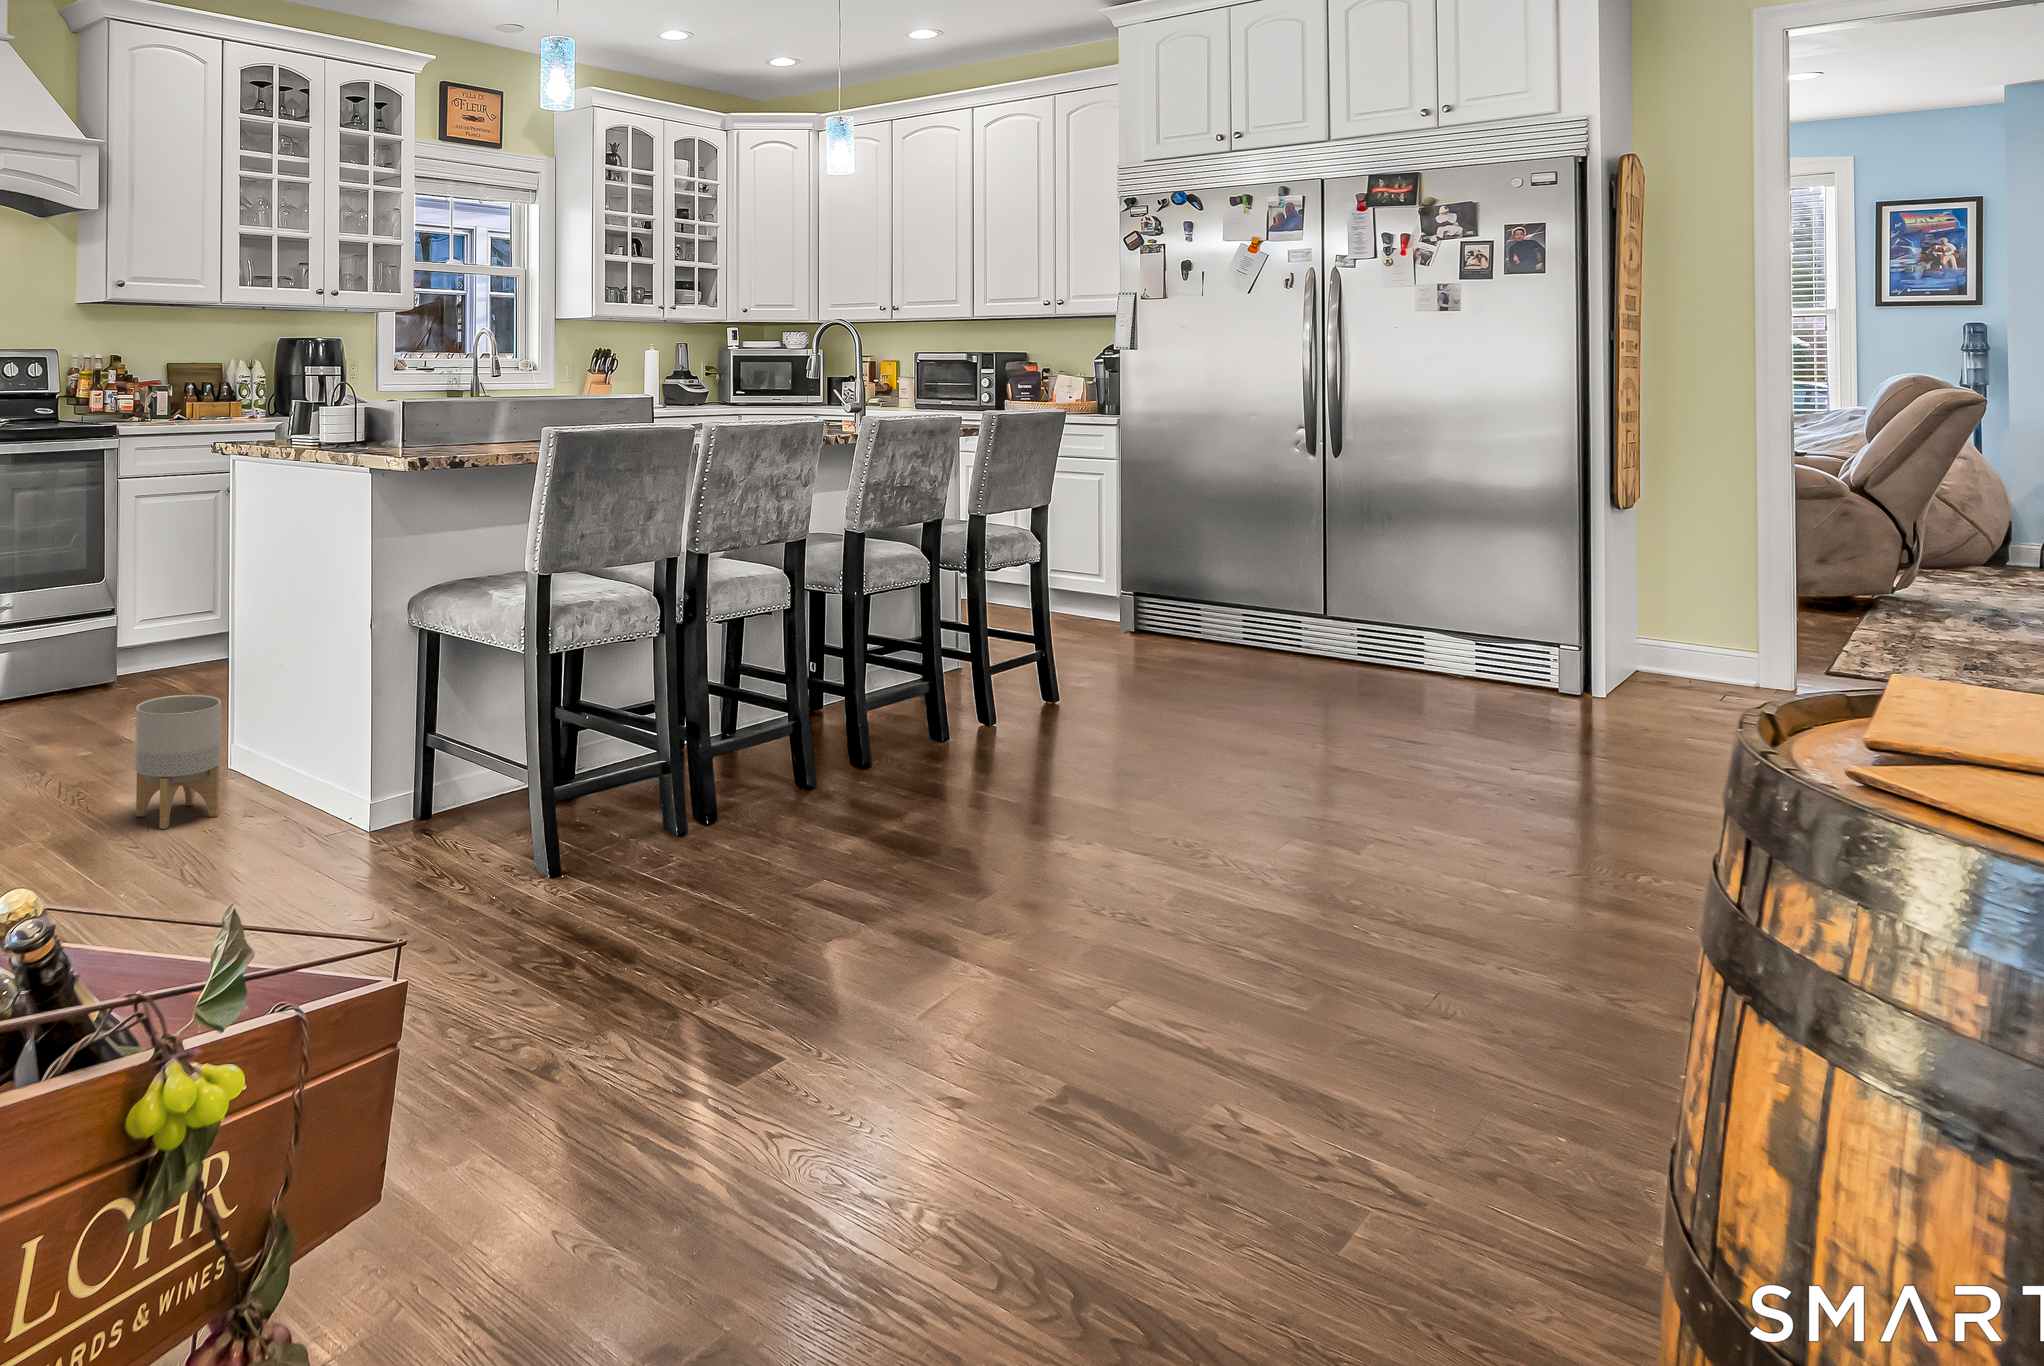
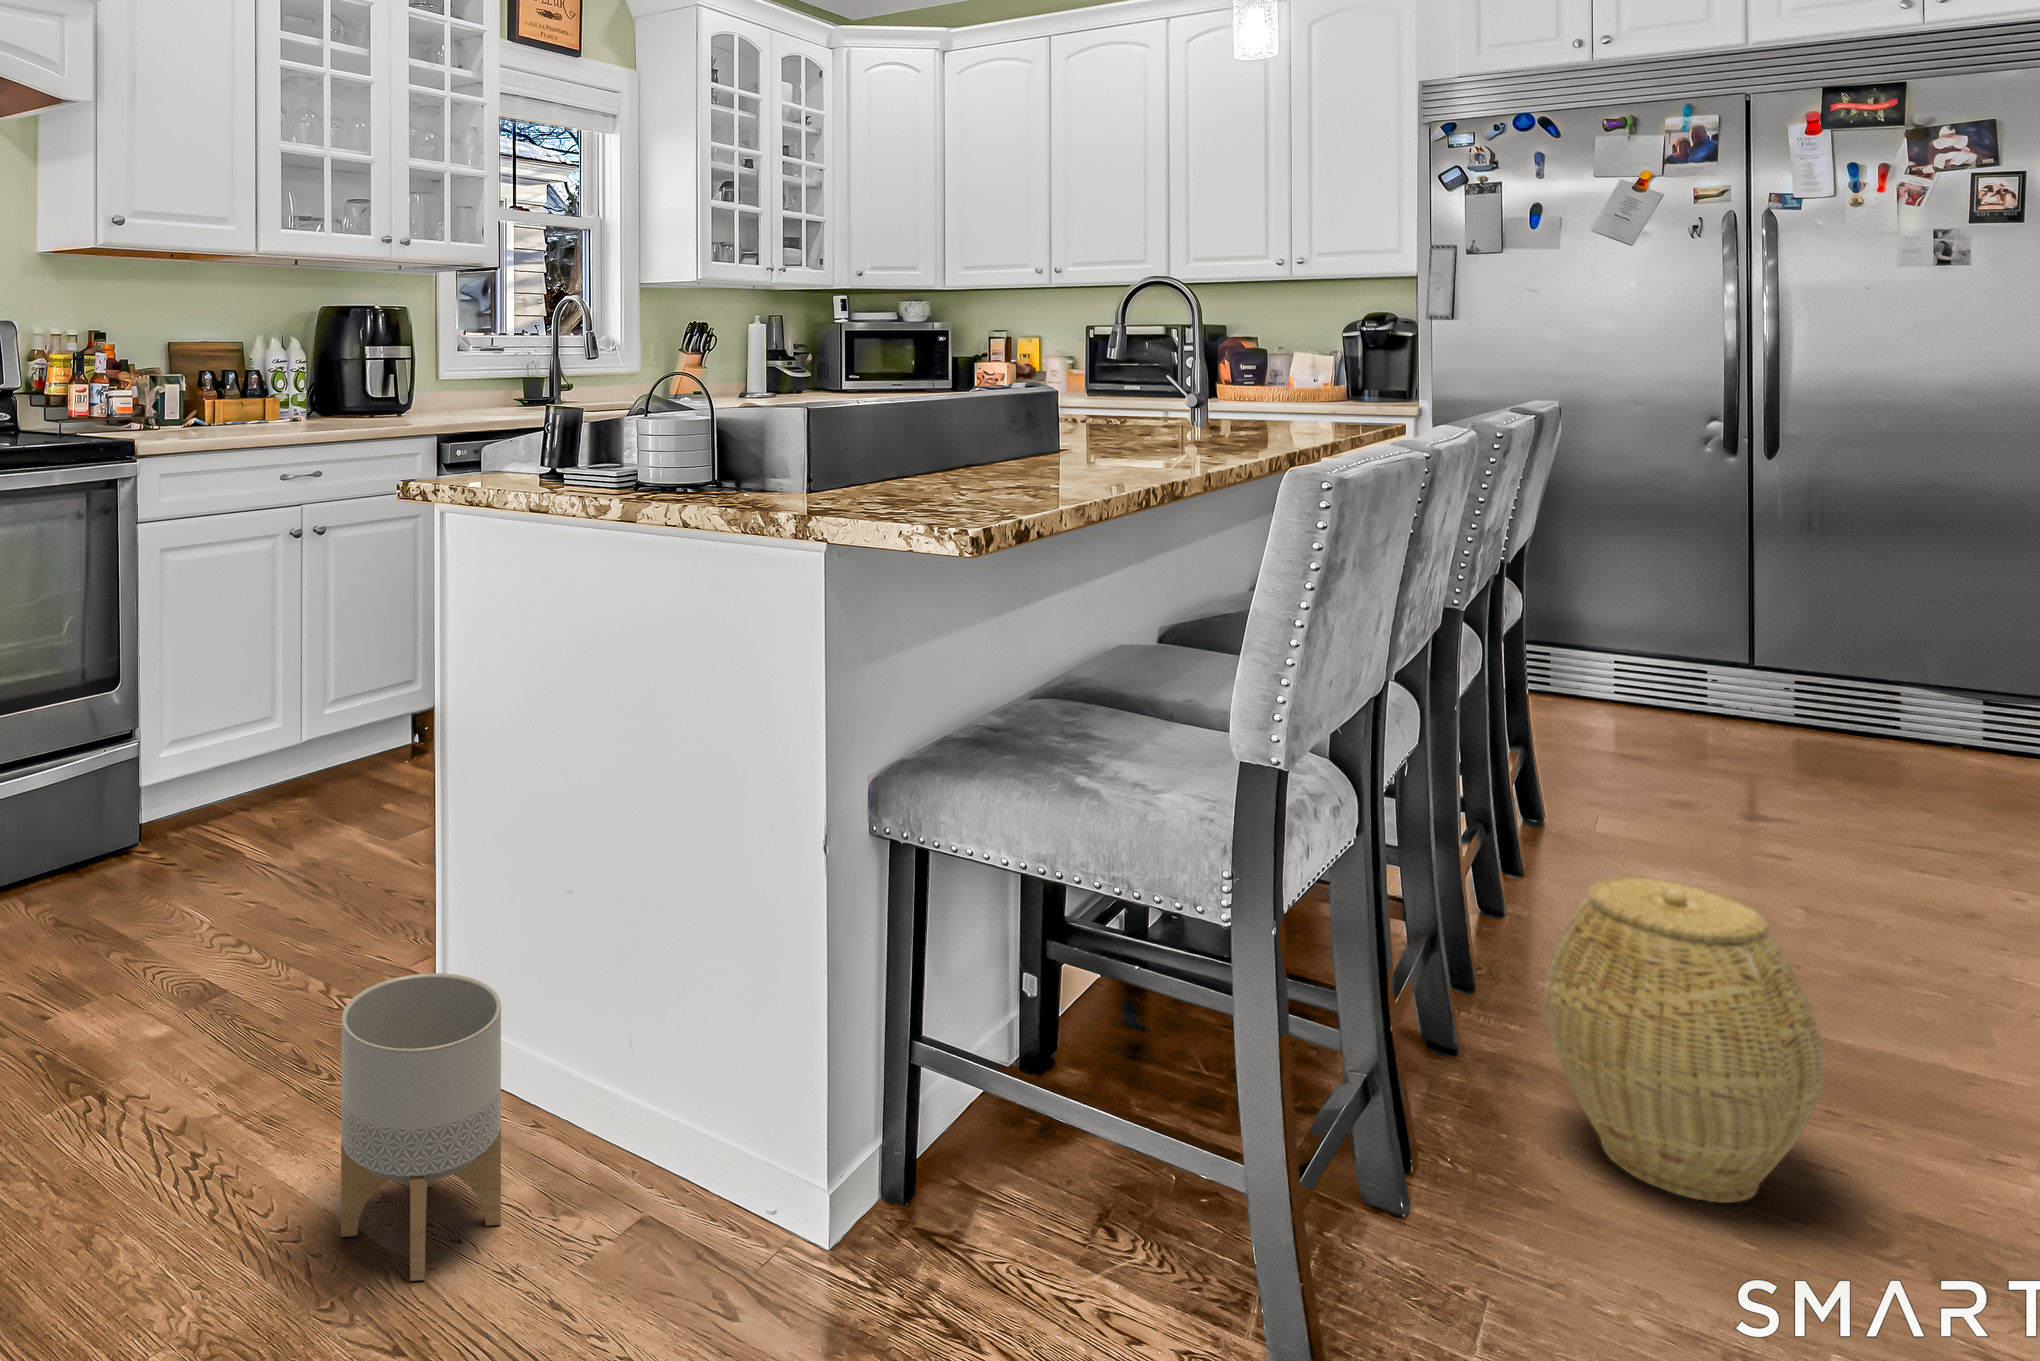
woven basket: none [797,671,921,836] -> present [1544,877,1823,1203]

